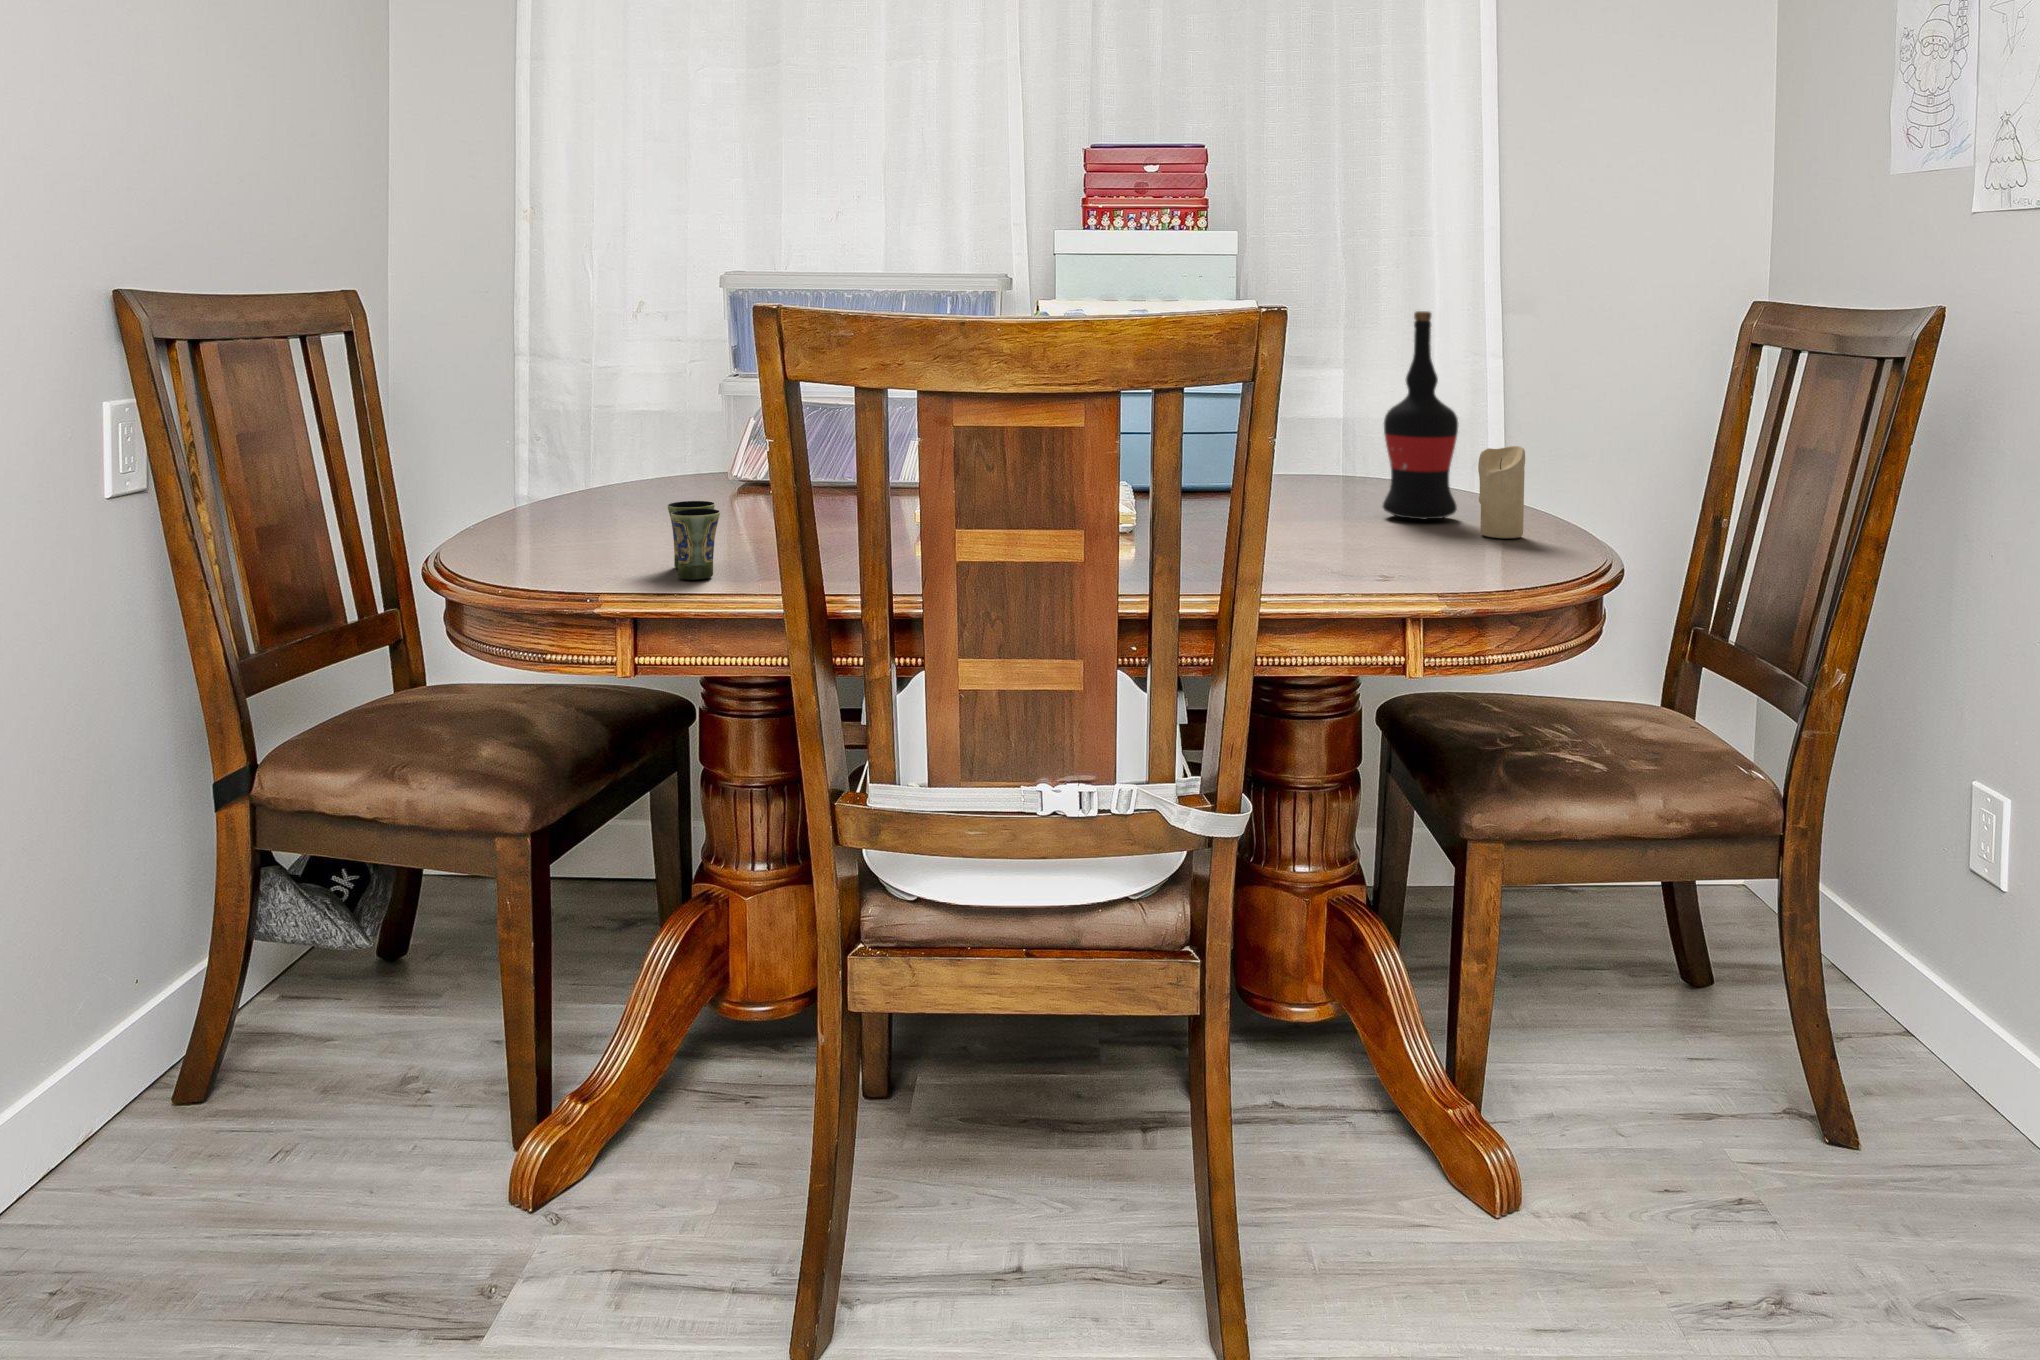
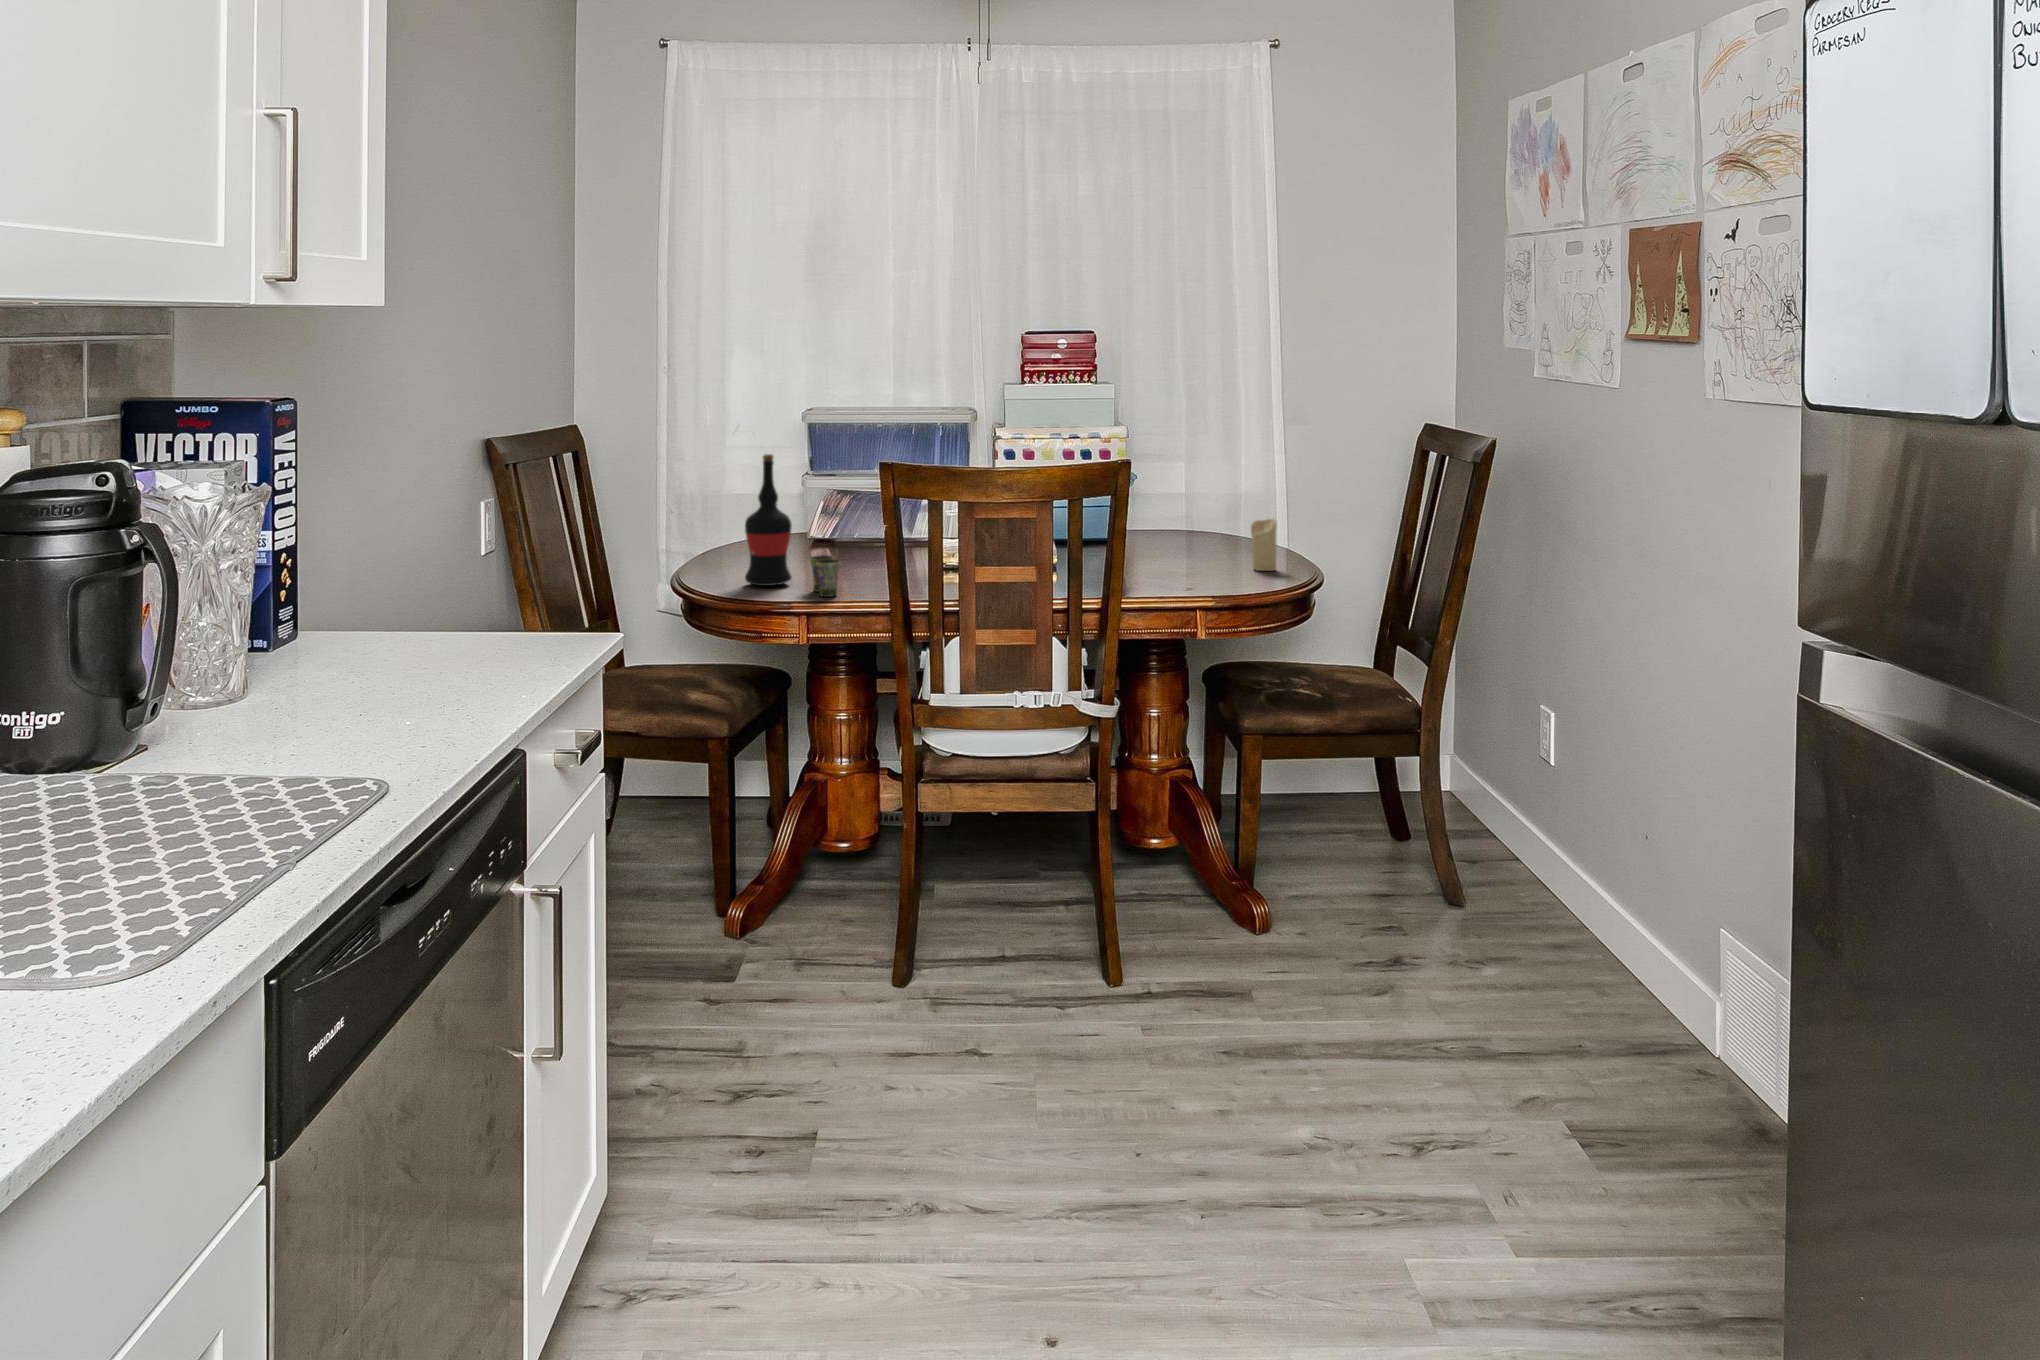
wine bottle: present [1382,311,1458,519] -> present [745,454,792,586]

